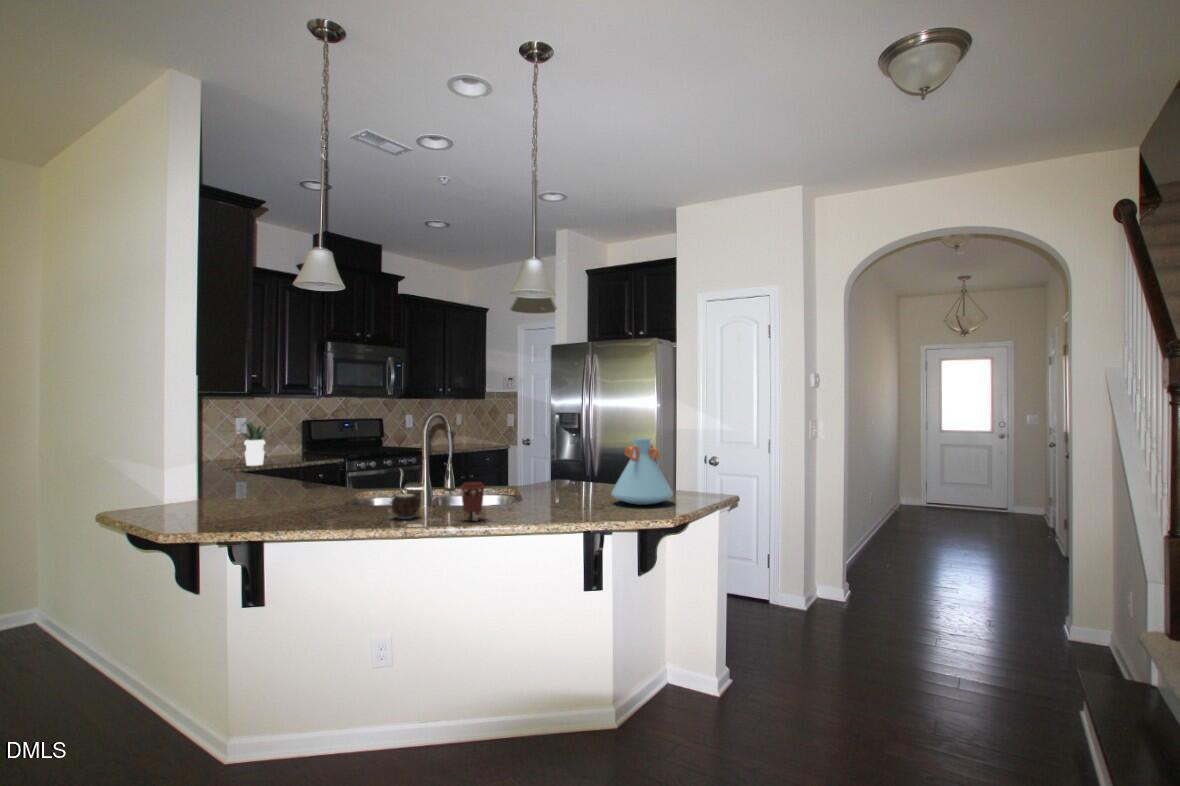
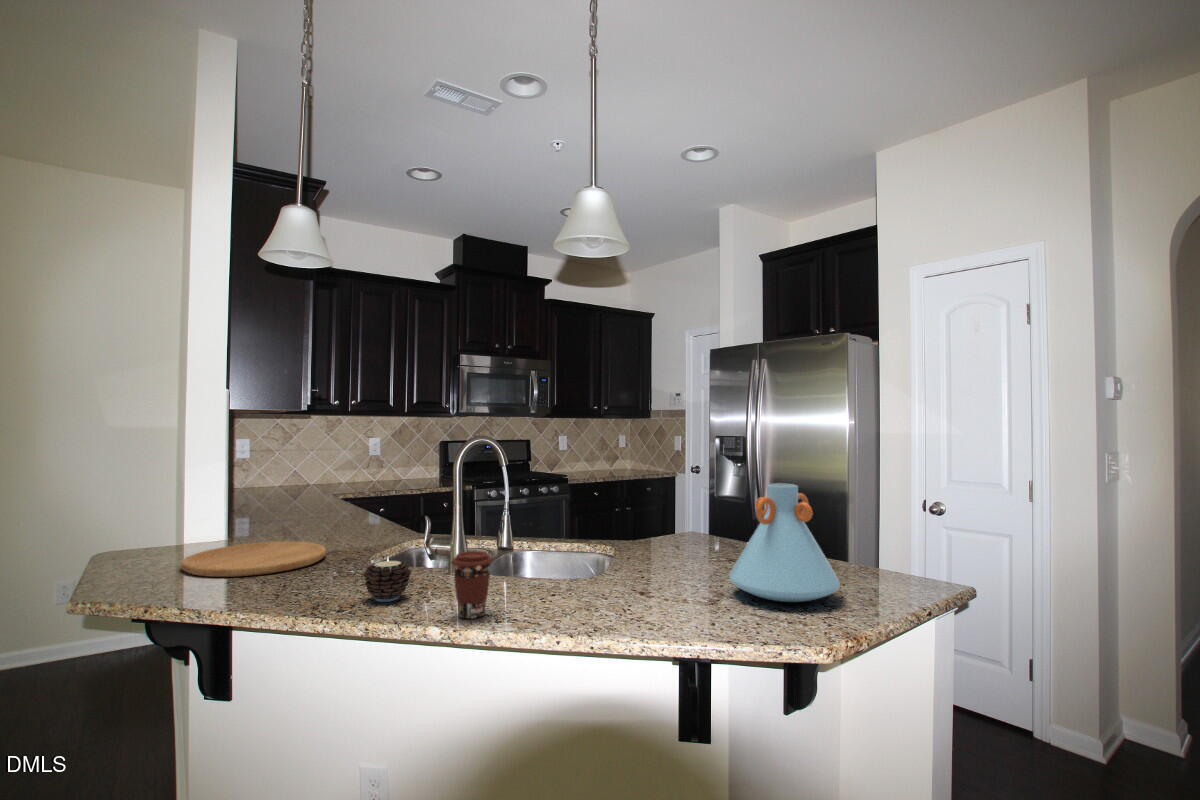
potted plant: present [241,422,271,466] -> none [349,441,410,489]
cutting board: none [209,496,317,517] -> present [181,541,326,577]

